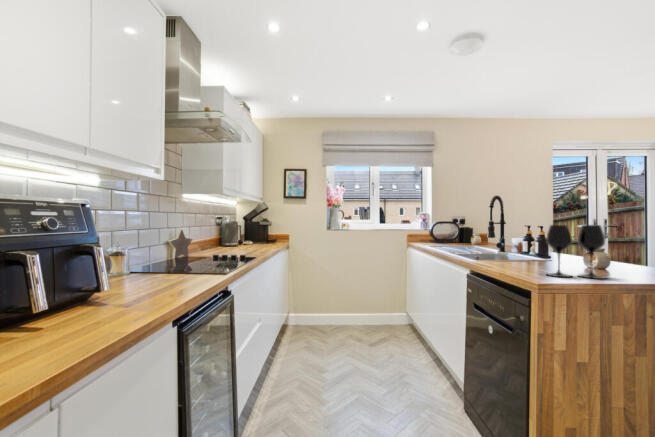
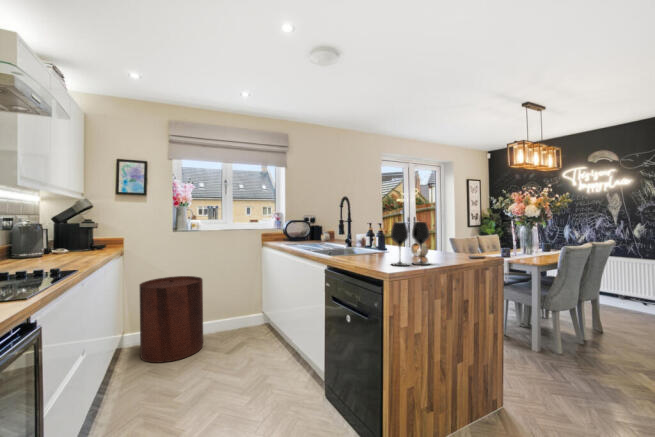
trash can: none [300,270,350,344] -> present [139,276,203,362]

